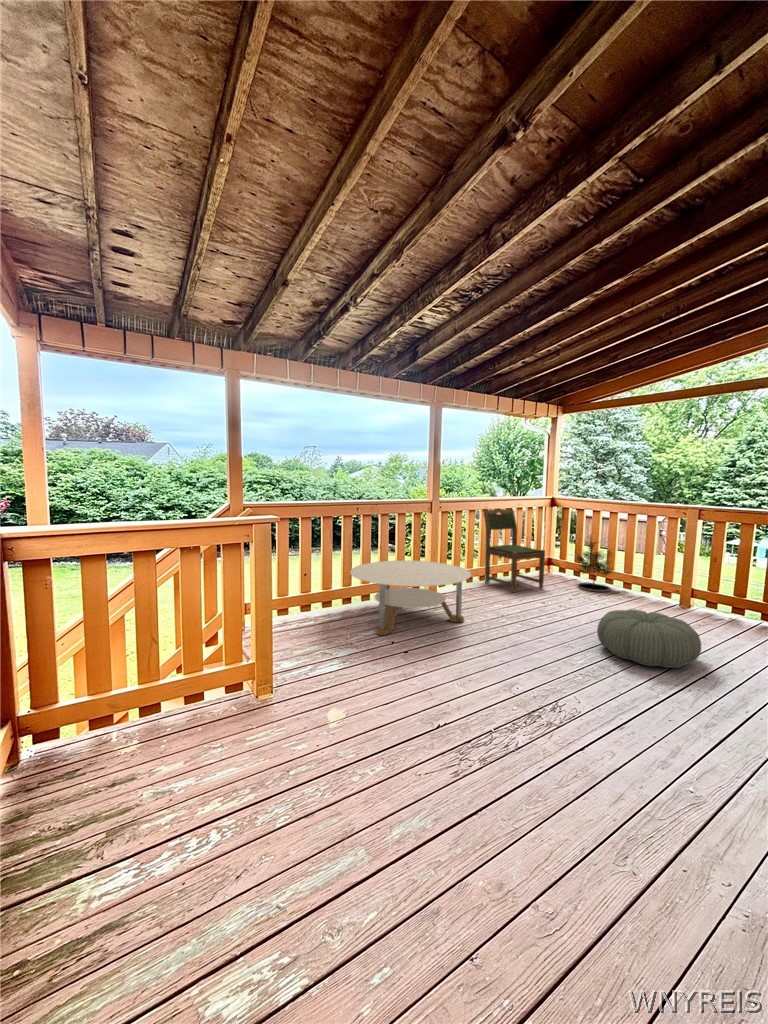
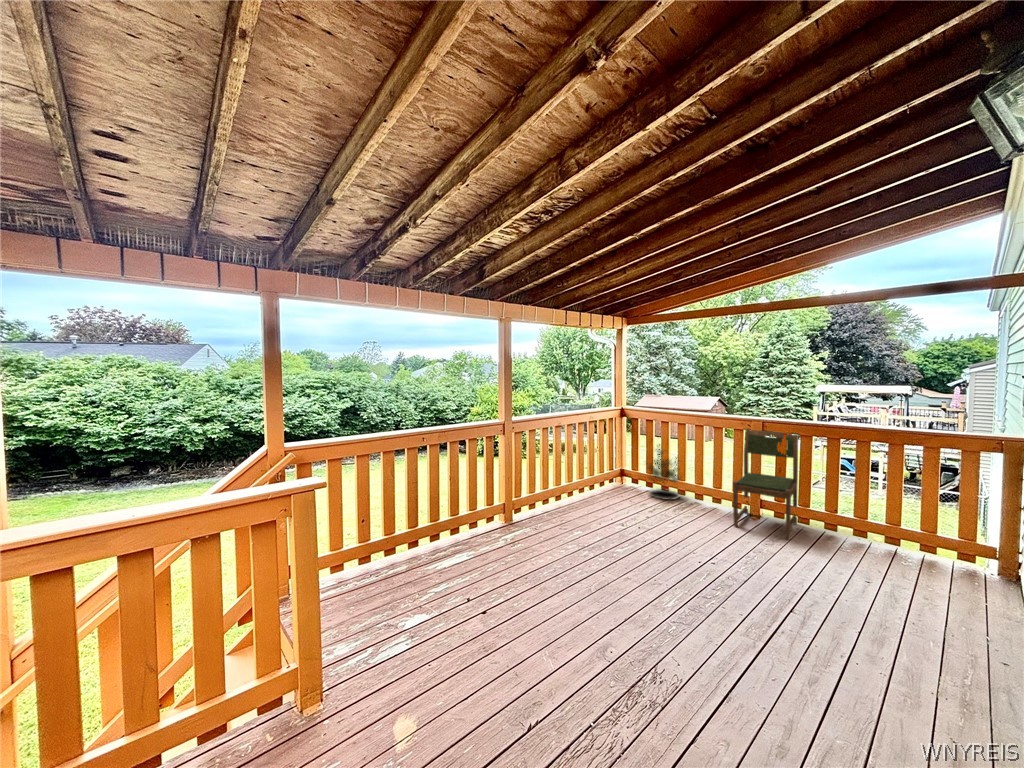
dining chair: present [484,508,545,592] -> present [733,428,798,539]
round table: present [350,560,471,635] -> none [419,487,551,587]
pouf: present [597,610,701,668] -> none [680,533,781,601]

